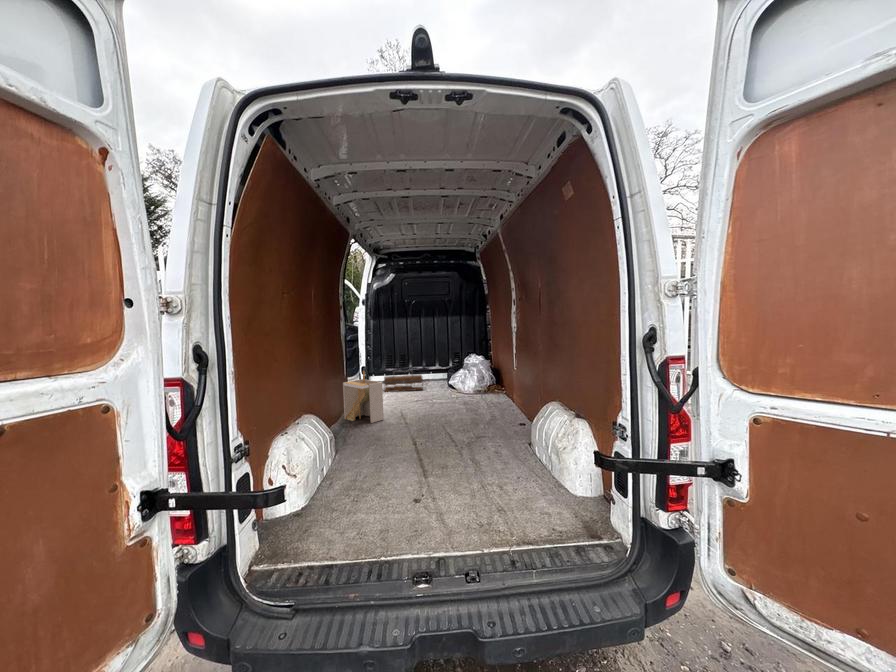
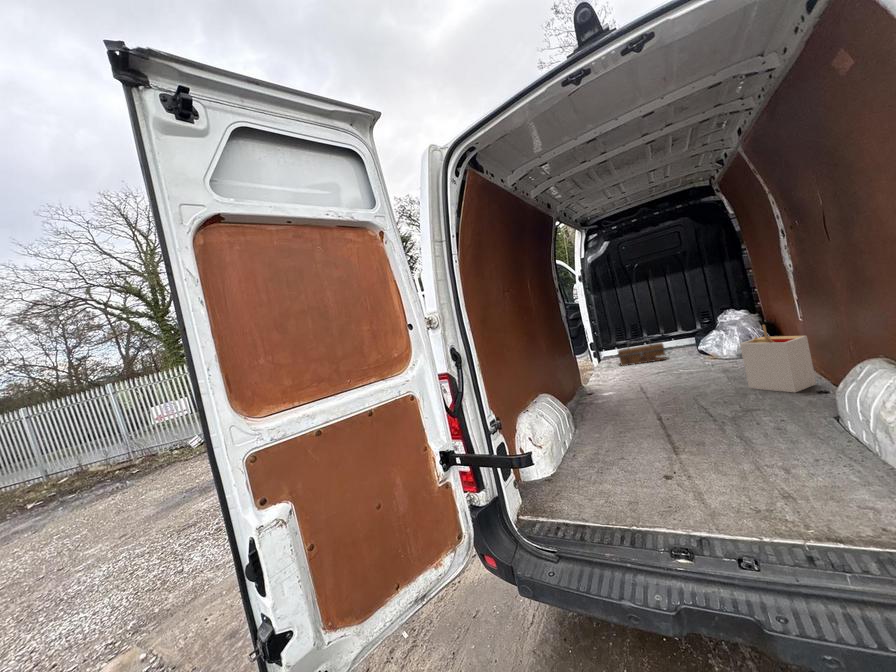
storage bin: present [343,371,384,423] -> present [740,325,816,392]

